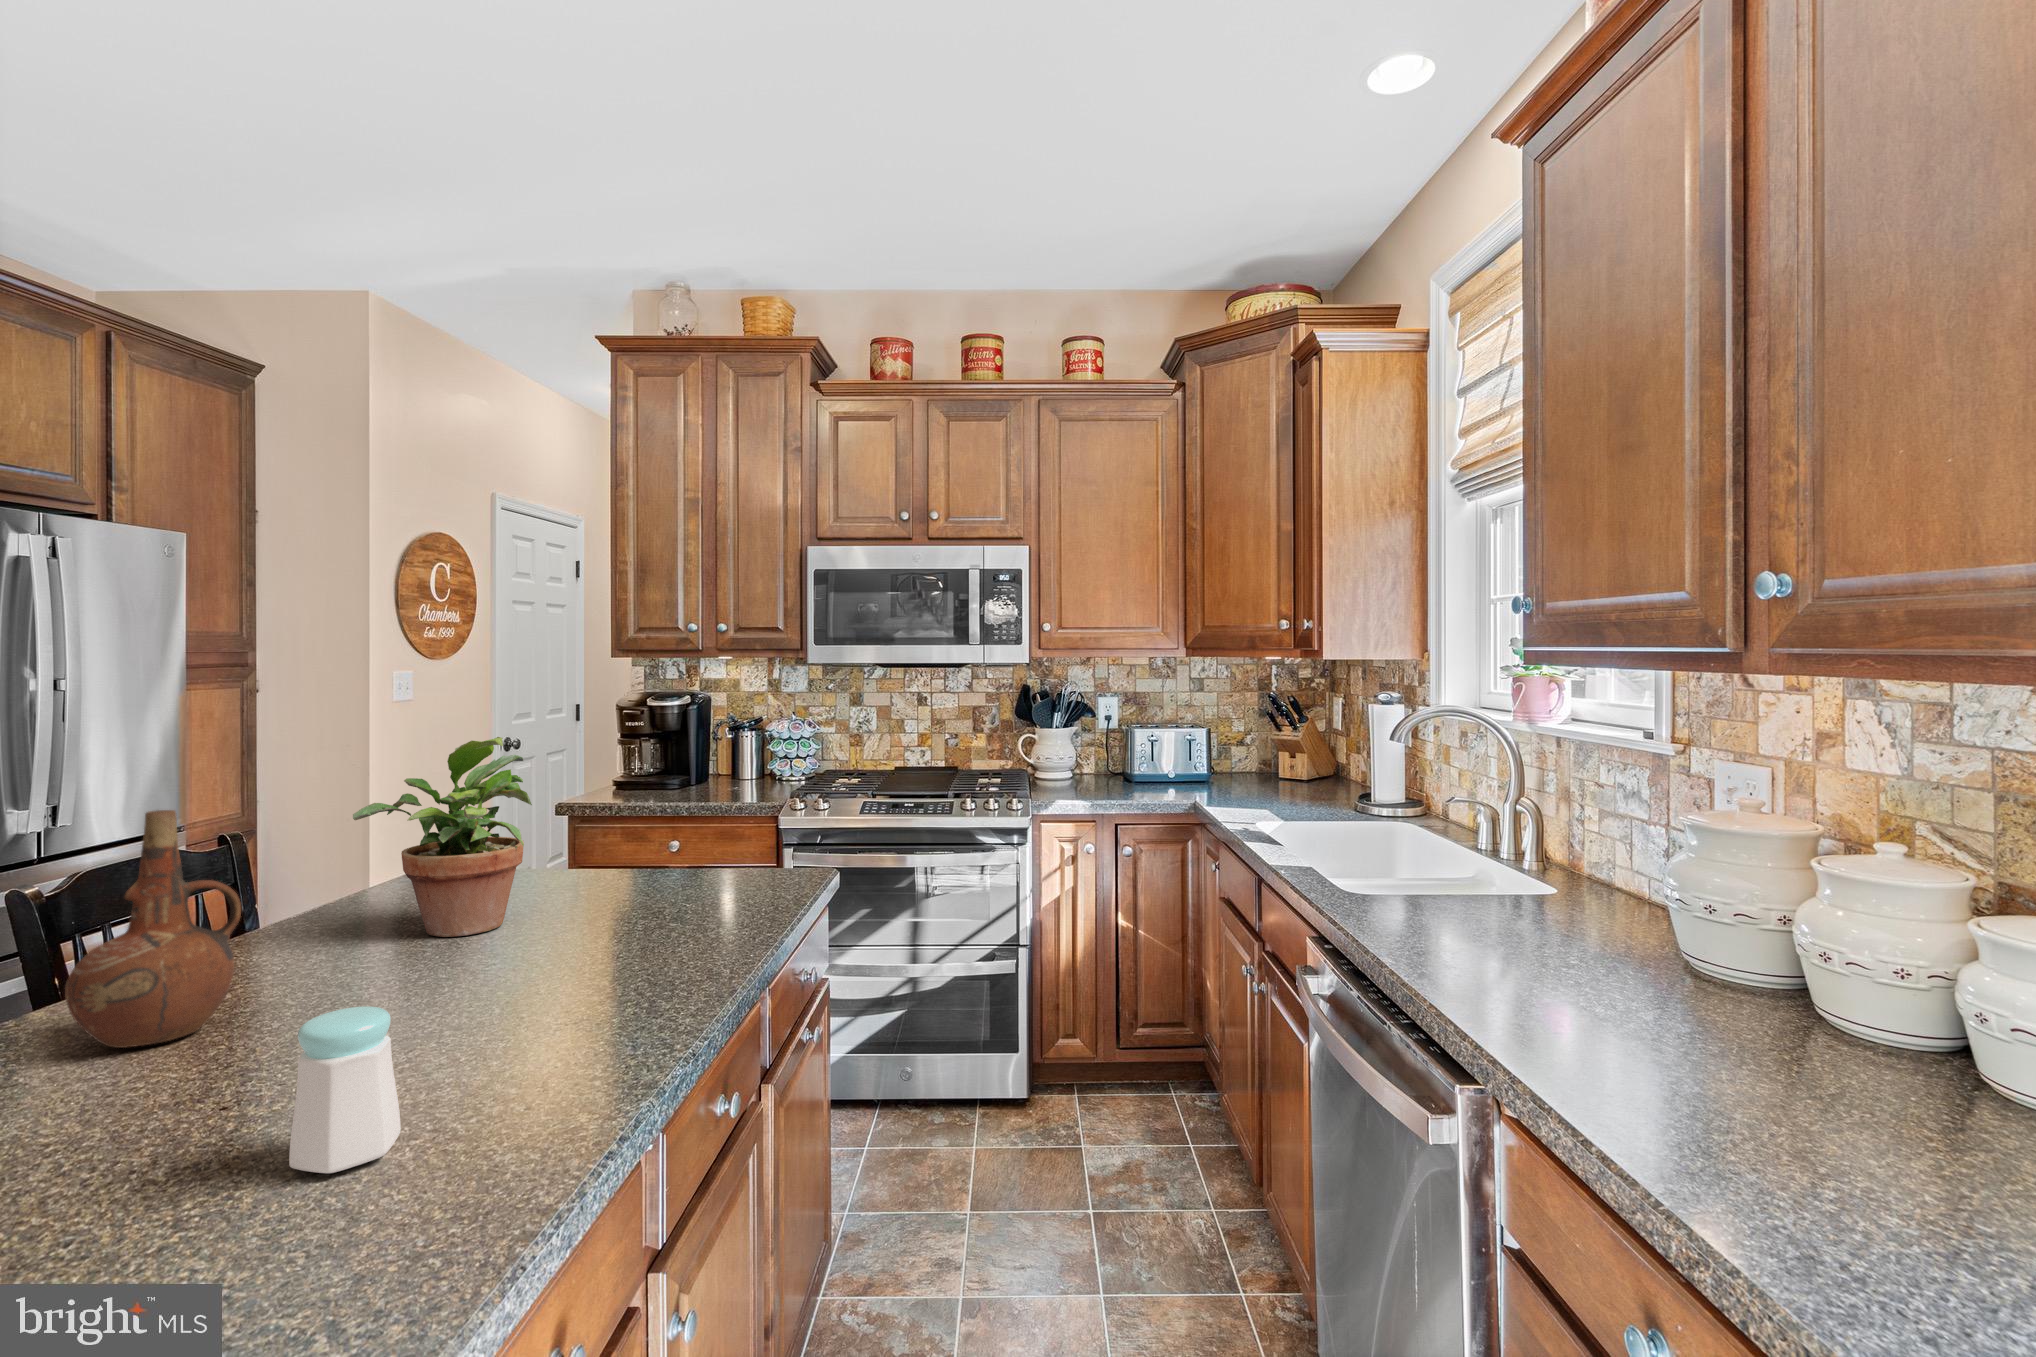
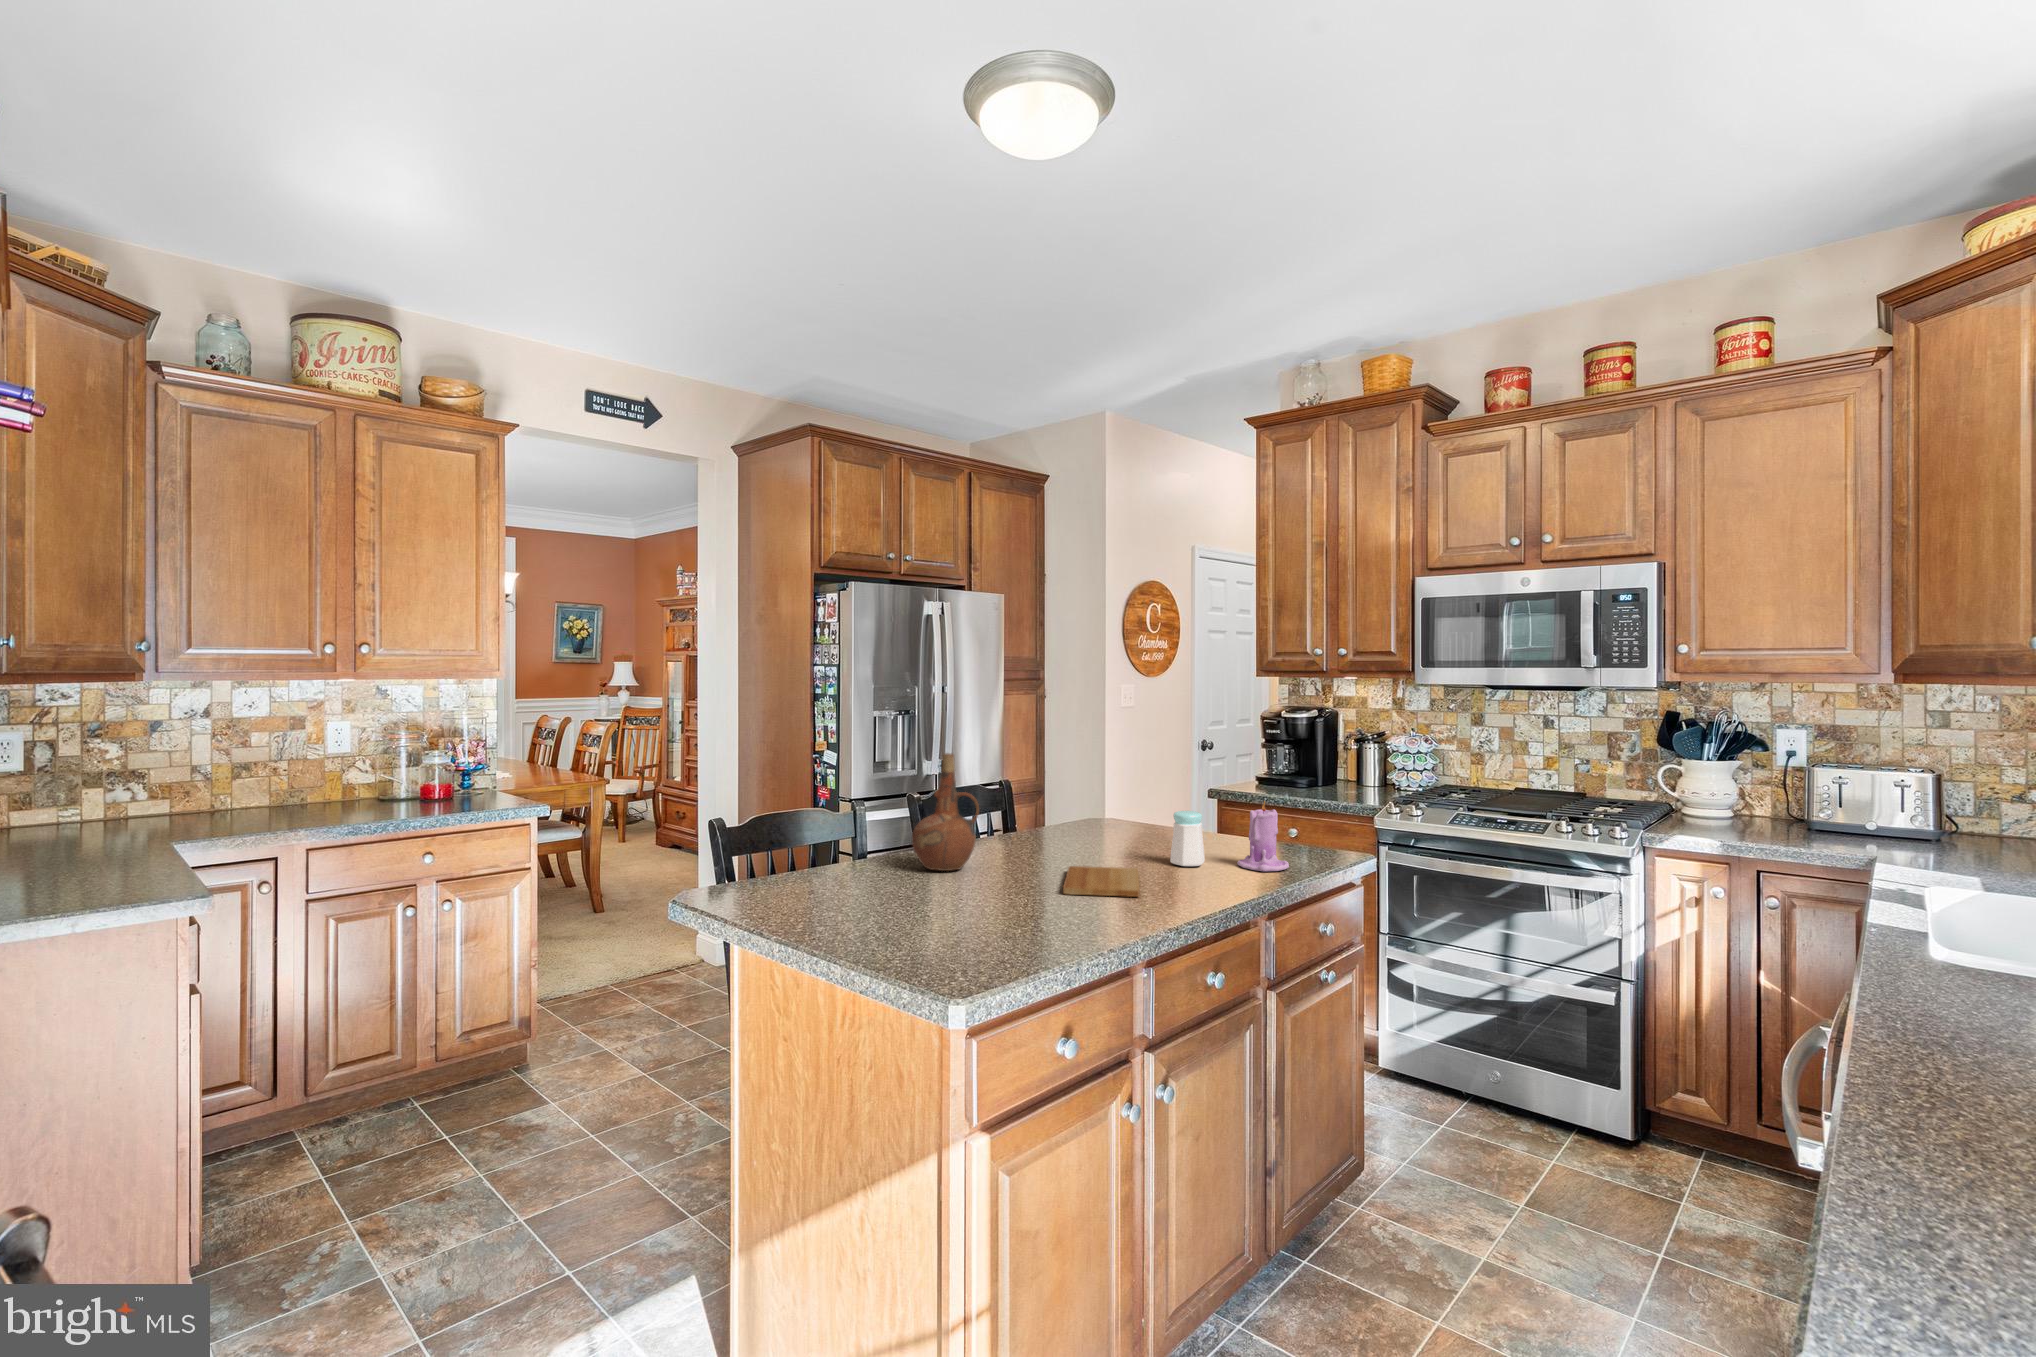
potted plant: present [353,737,532,937] -> none [1042,728,1140,853]
candle: none [694,823,764,920] -> present [1237,801,1289,871]
cutting board: none [438,954,597,1035] -> present [1063,866,1139,897]
salt shaker: present [289,1006,400,1173] -> present [1170,811,1204,866]

